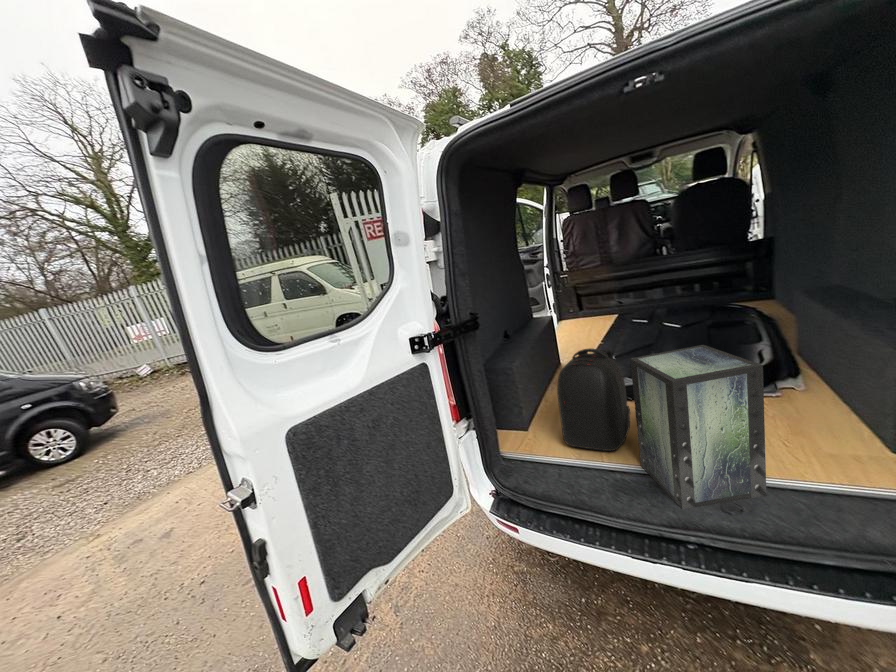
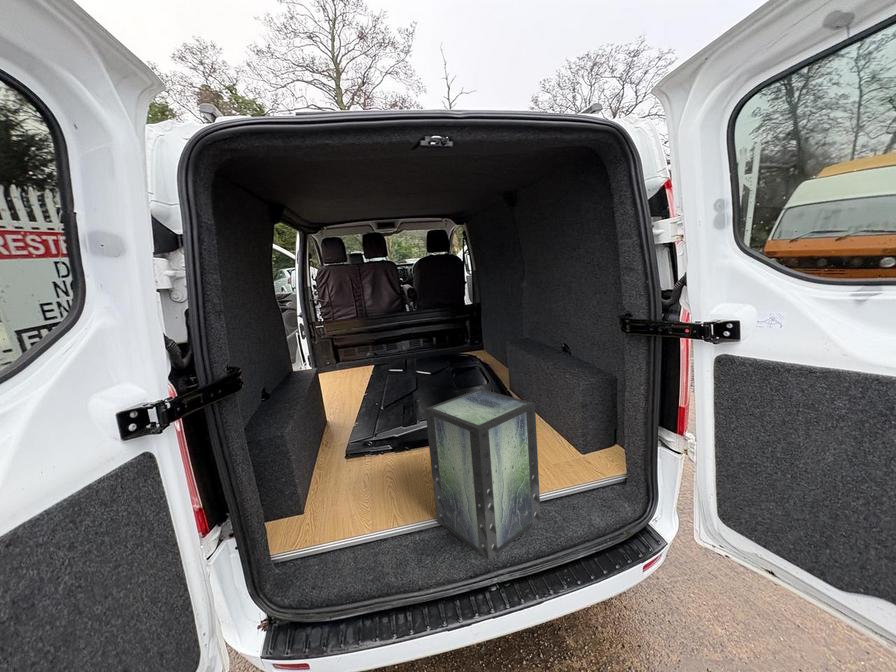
backpack: present [557,349,630,451] -> none [343,401,418,519]

